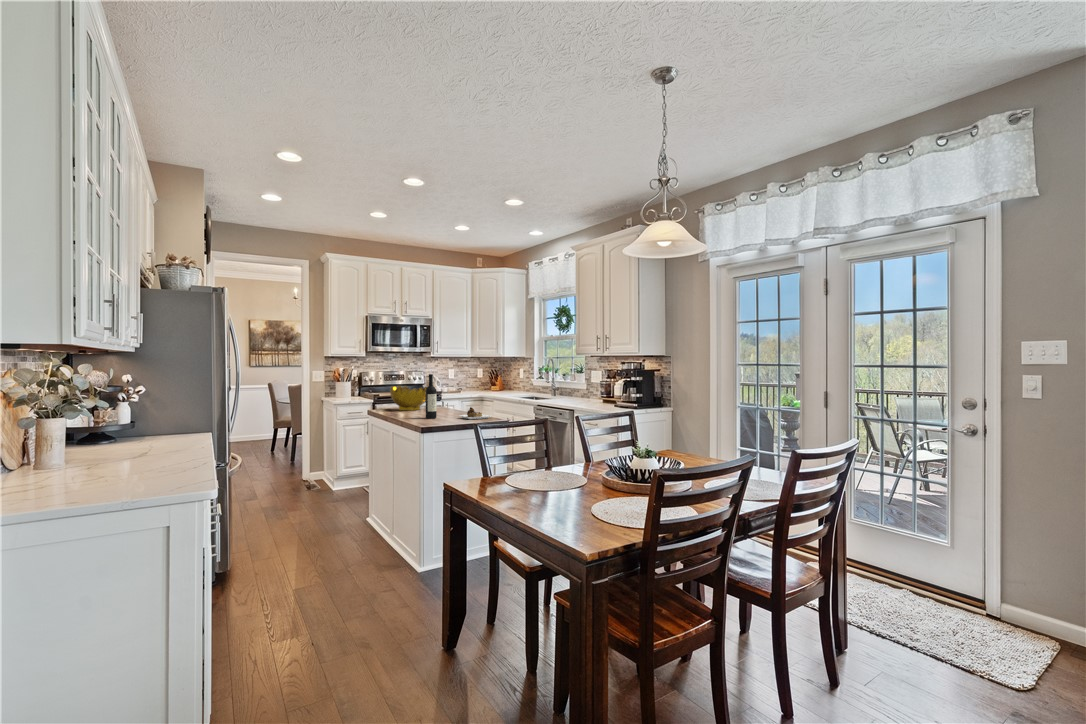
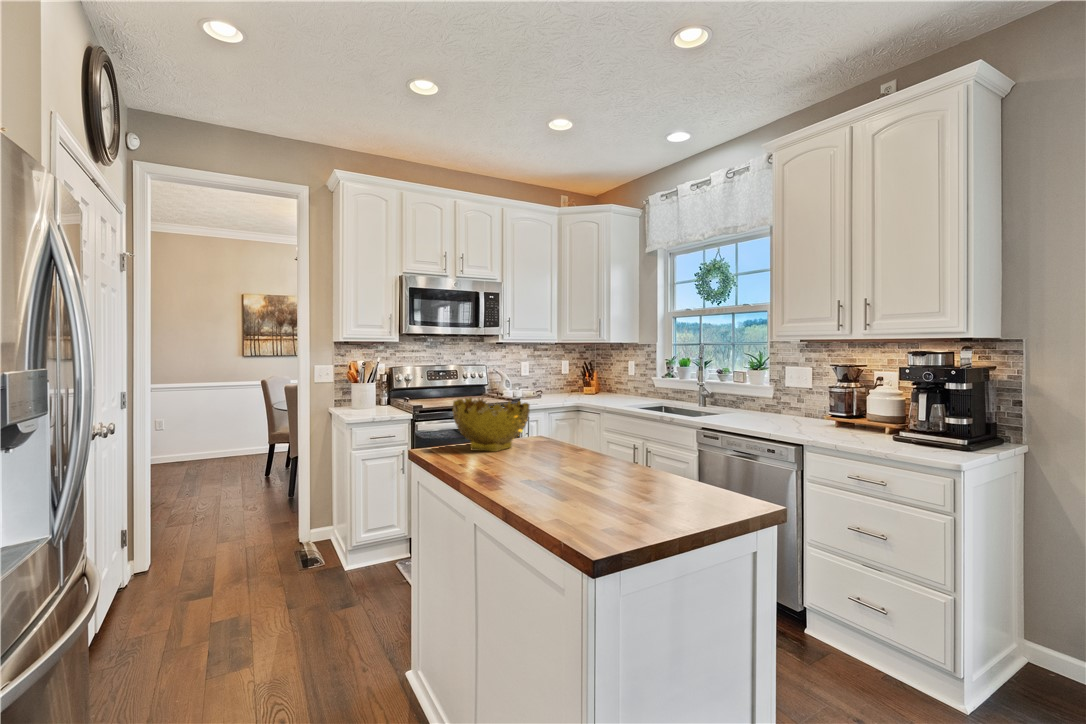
wine bottle: present [426,374,491,419] -> none [560,383,739,507]

